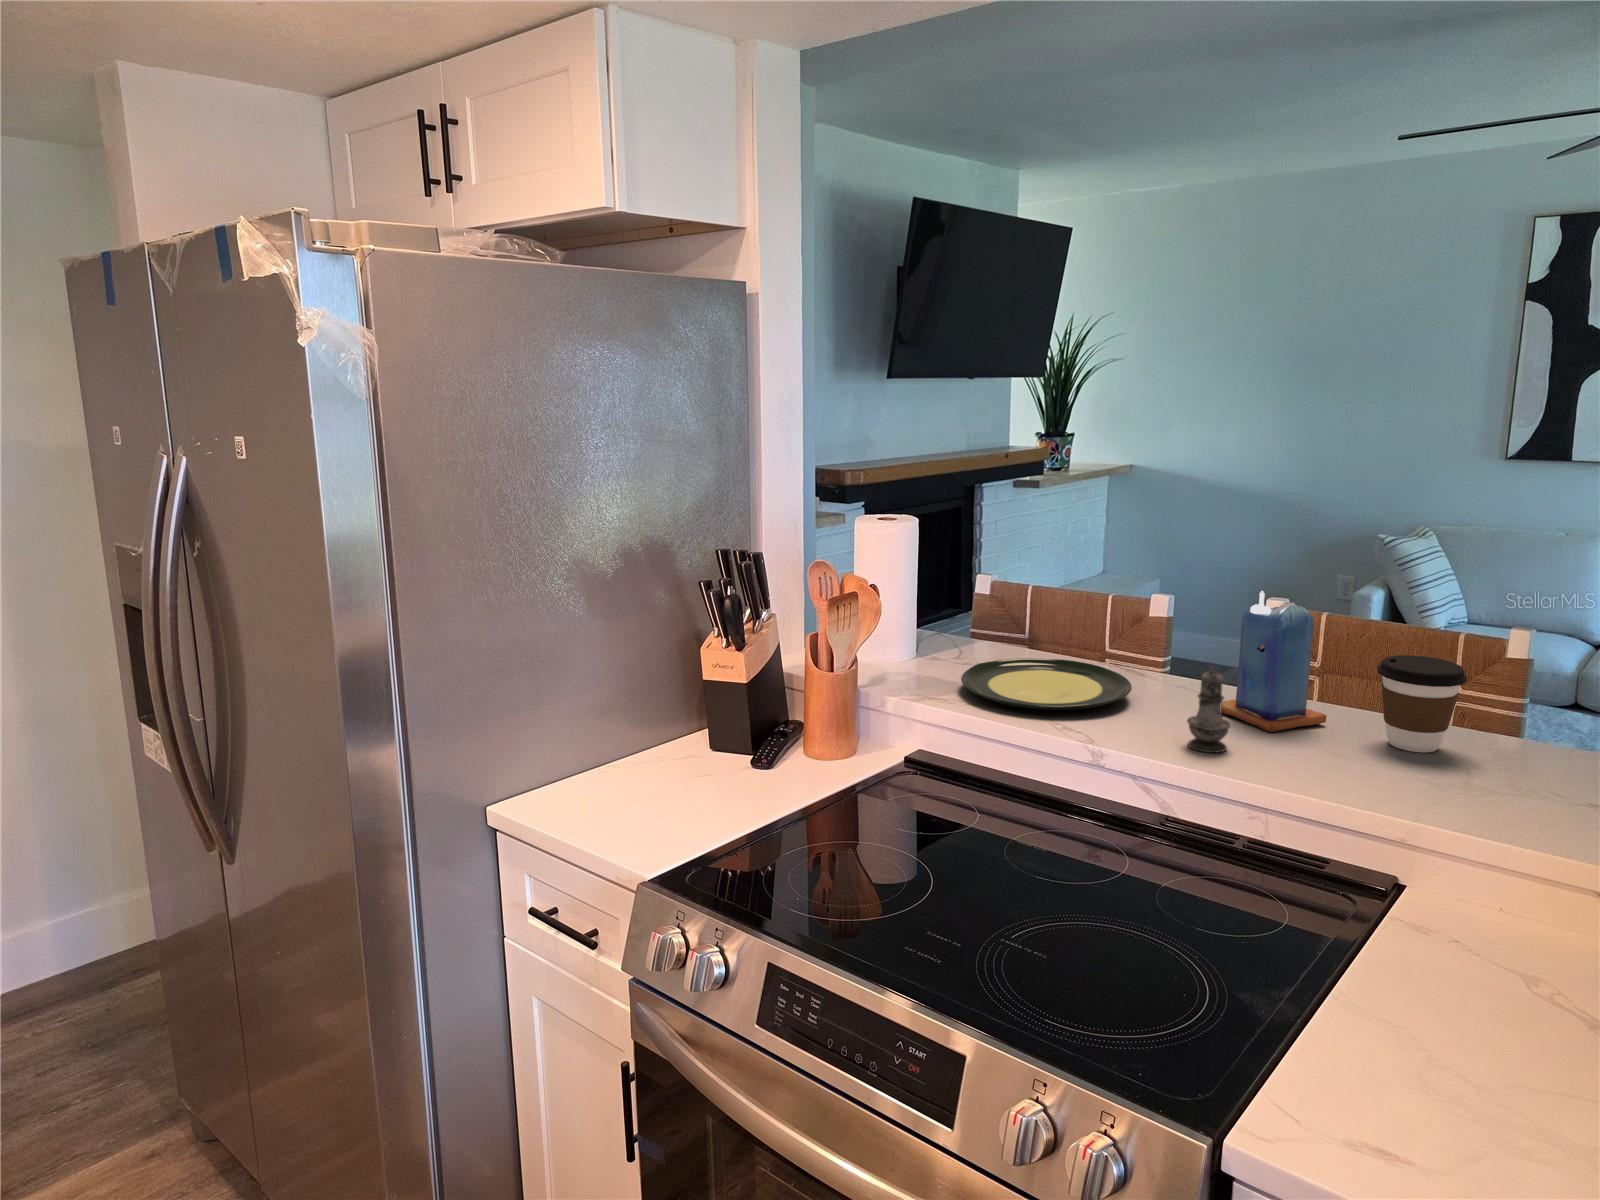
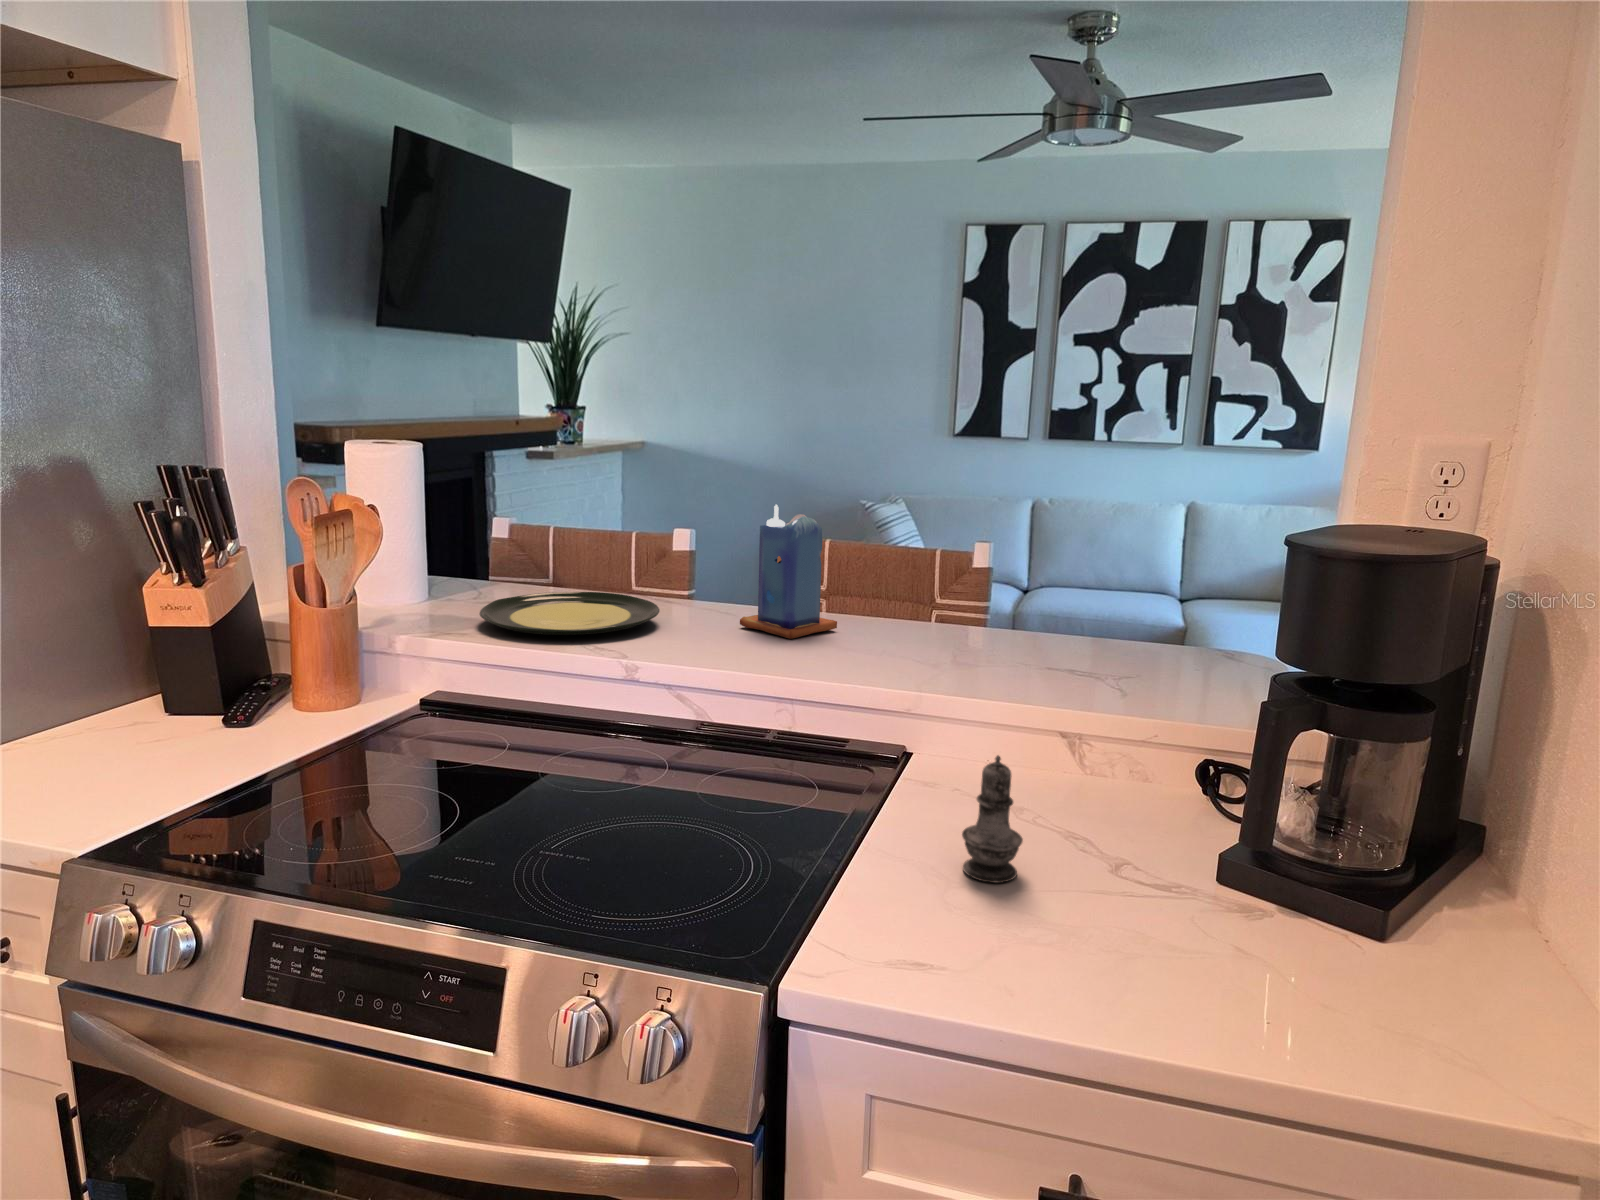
coffee cup: present [1377,655,1467,752] -> none [877,559,948,644]
salt shaker: present [1187,666,1231,753] -> present [962,755,1023,883]

